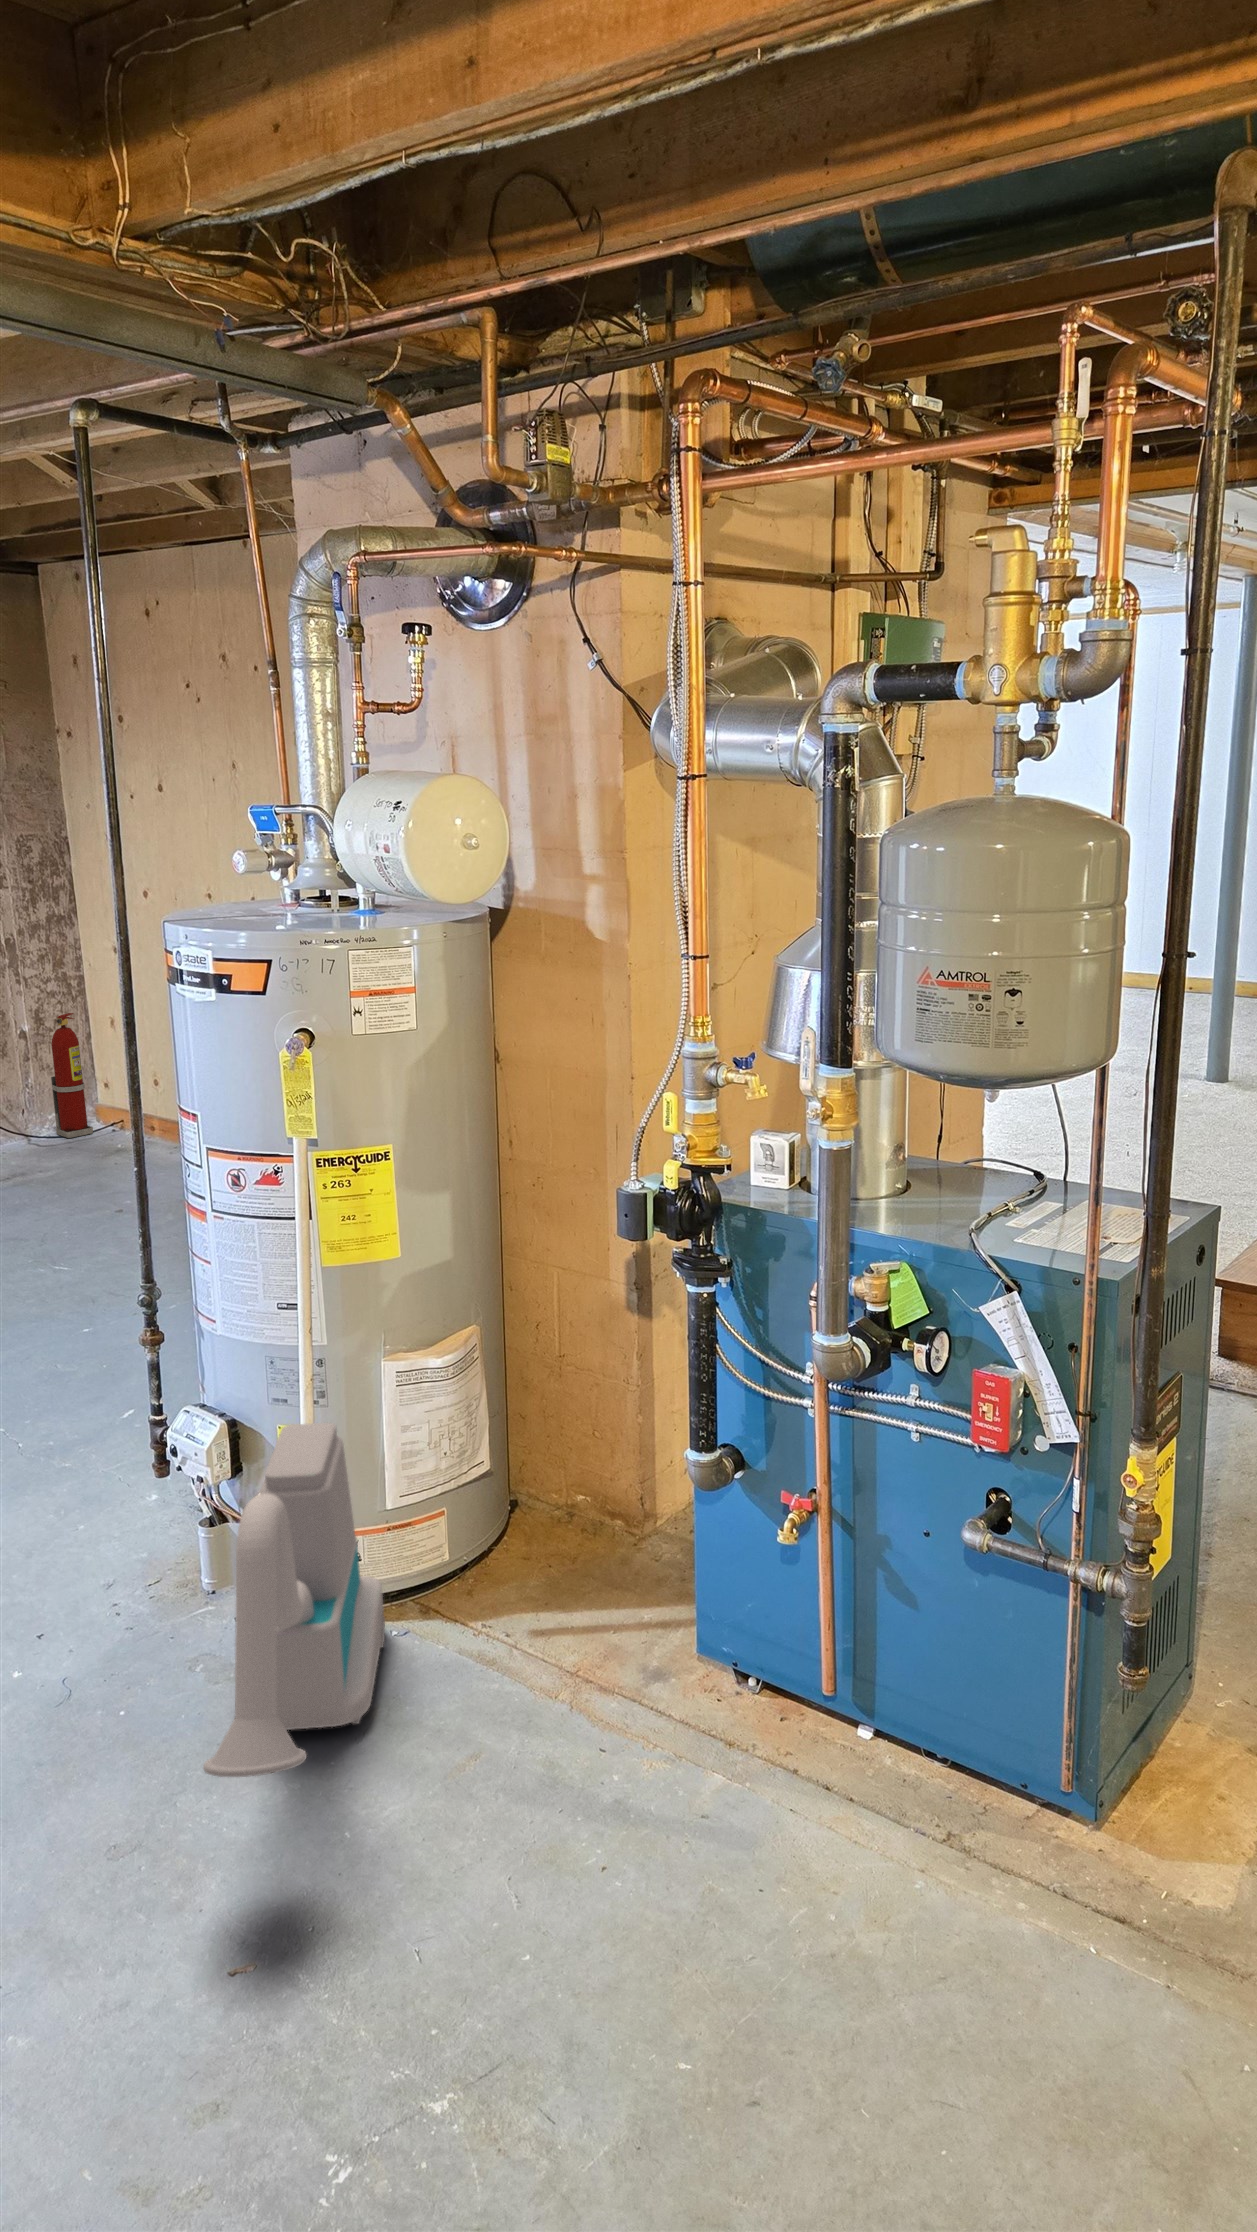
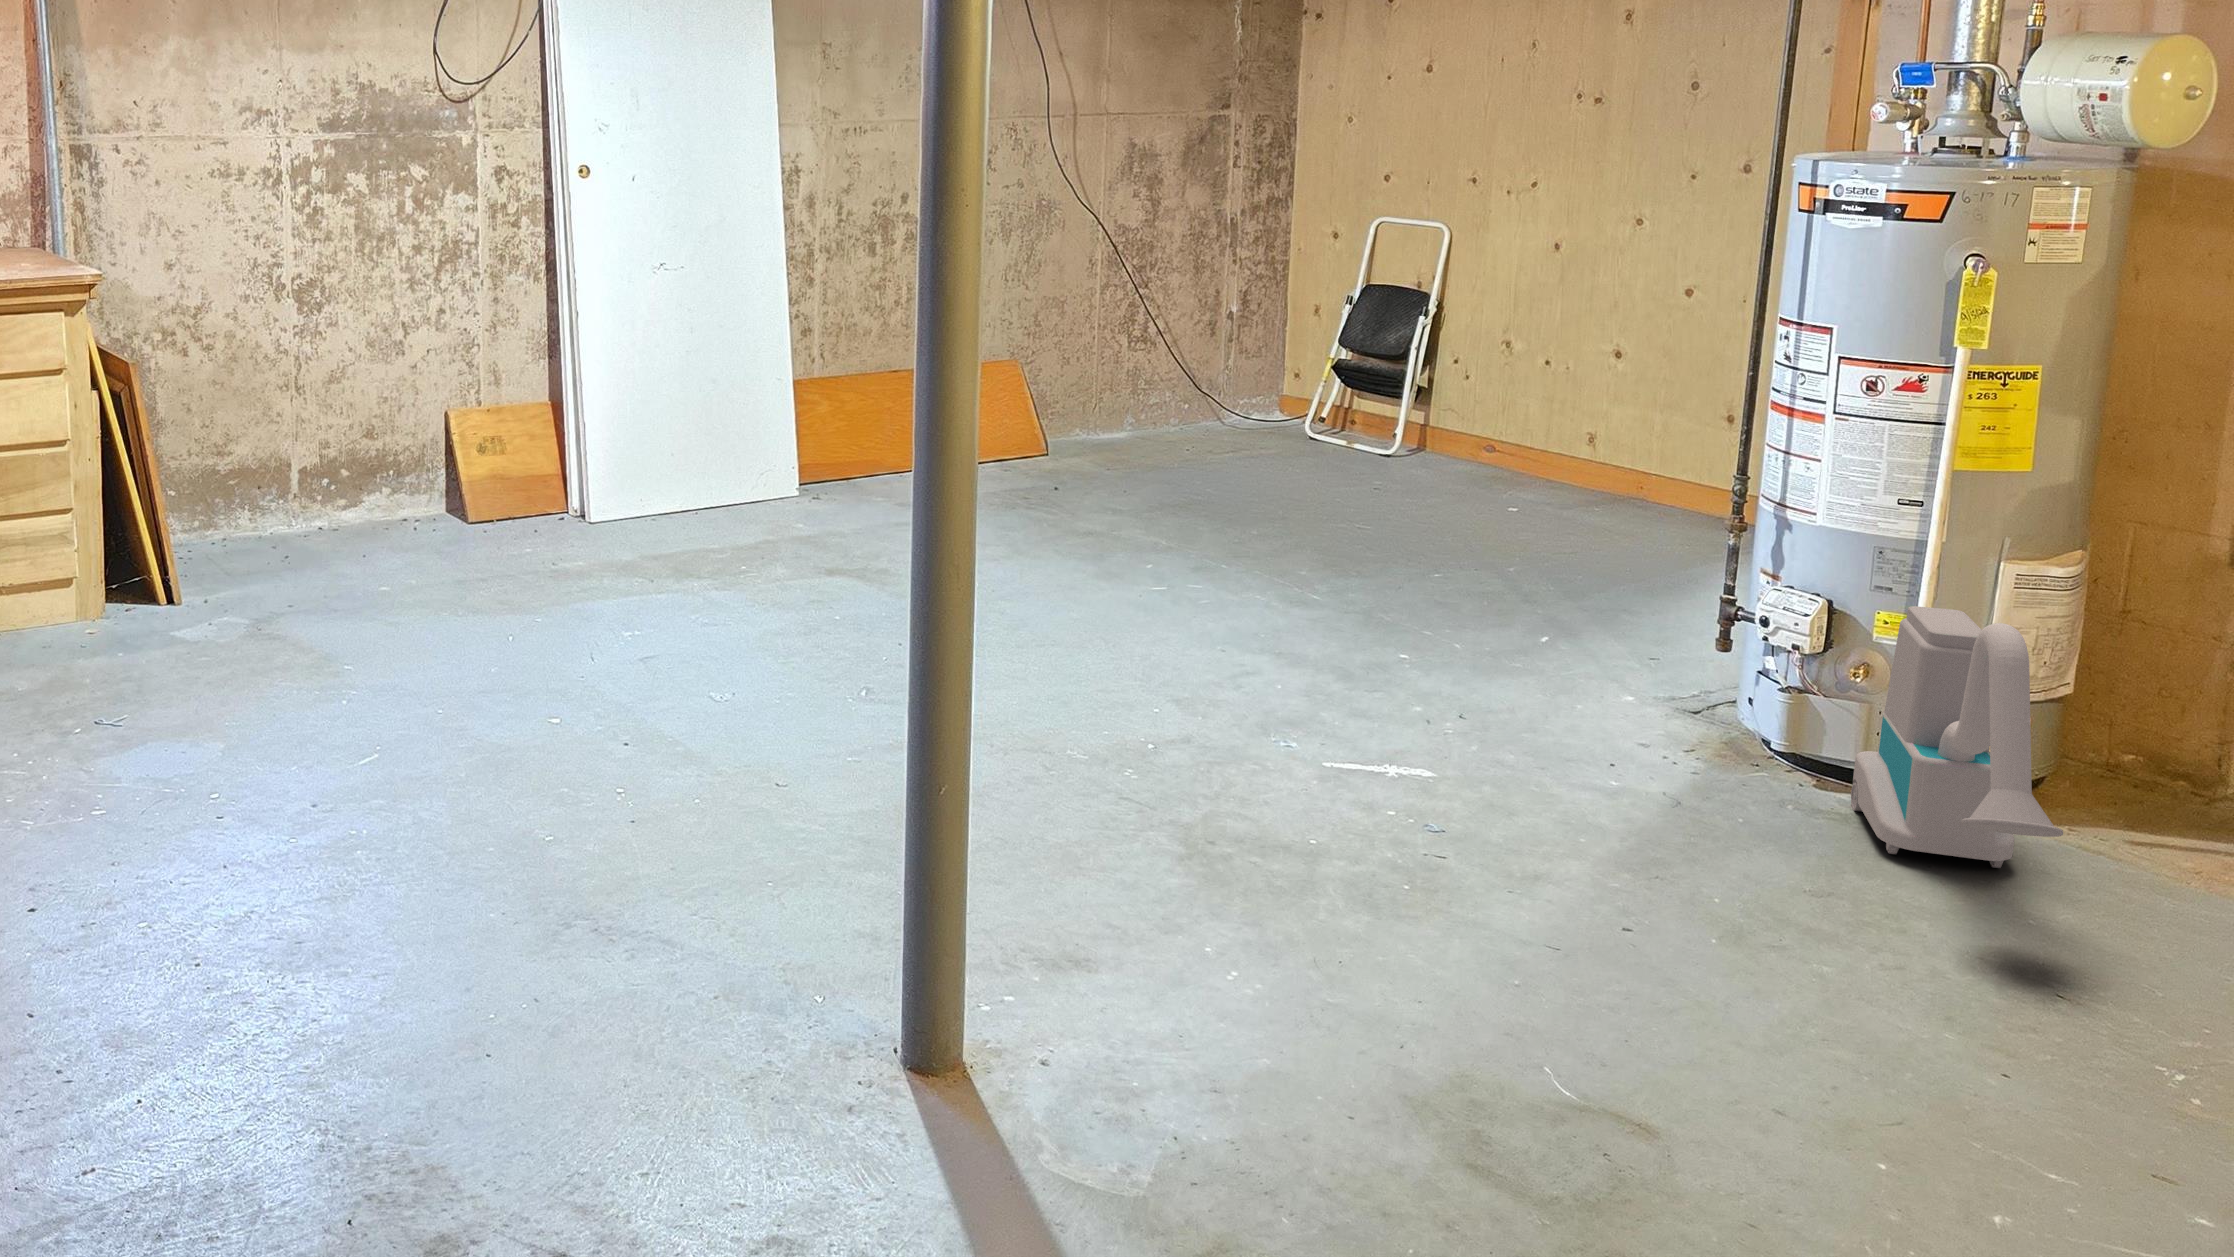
fire extinguisher: present [51,1013,93,1138] -> none [1248,297,1287,421]

